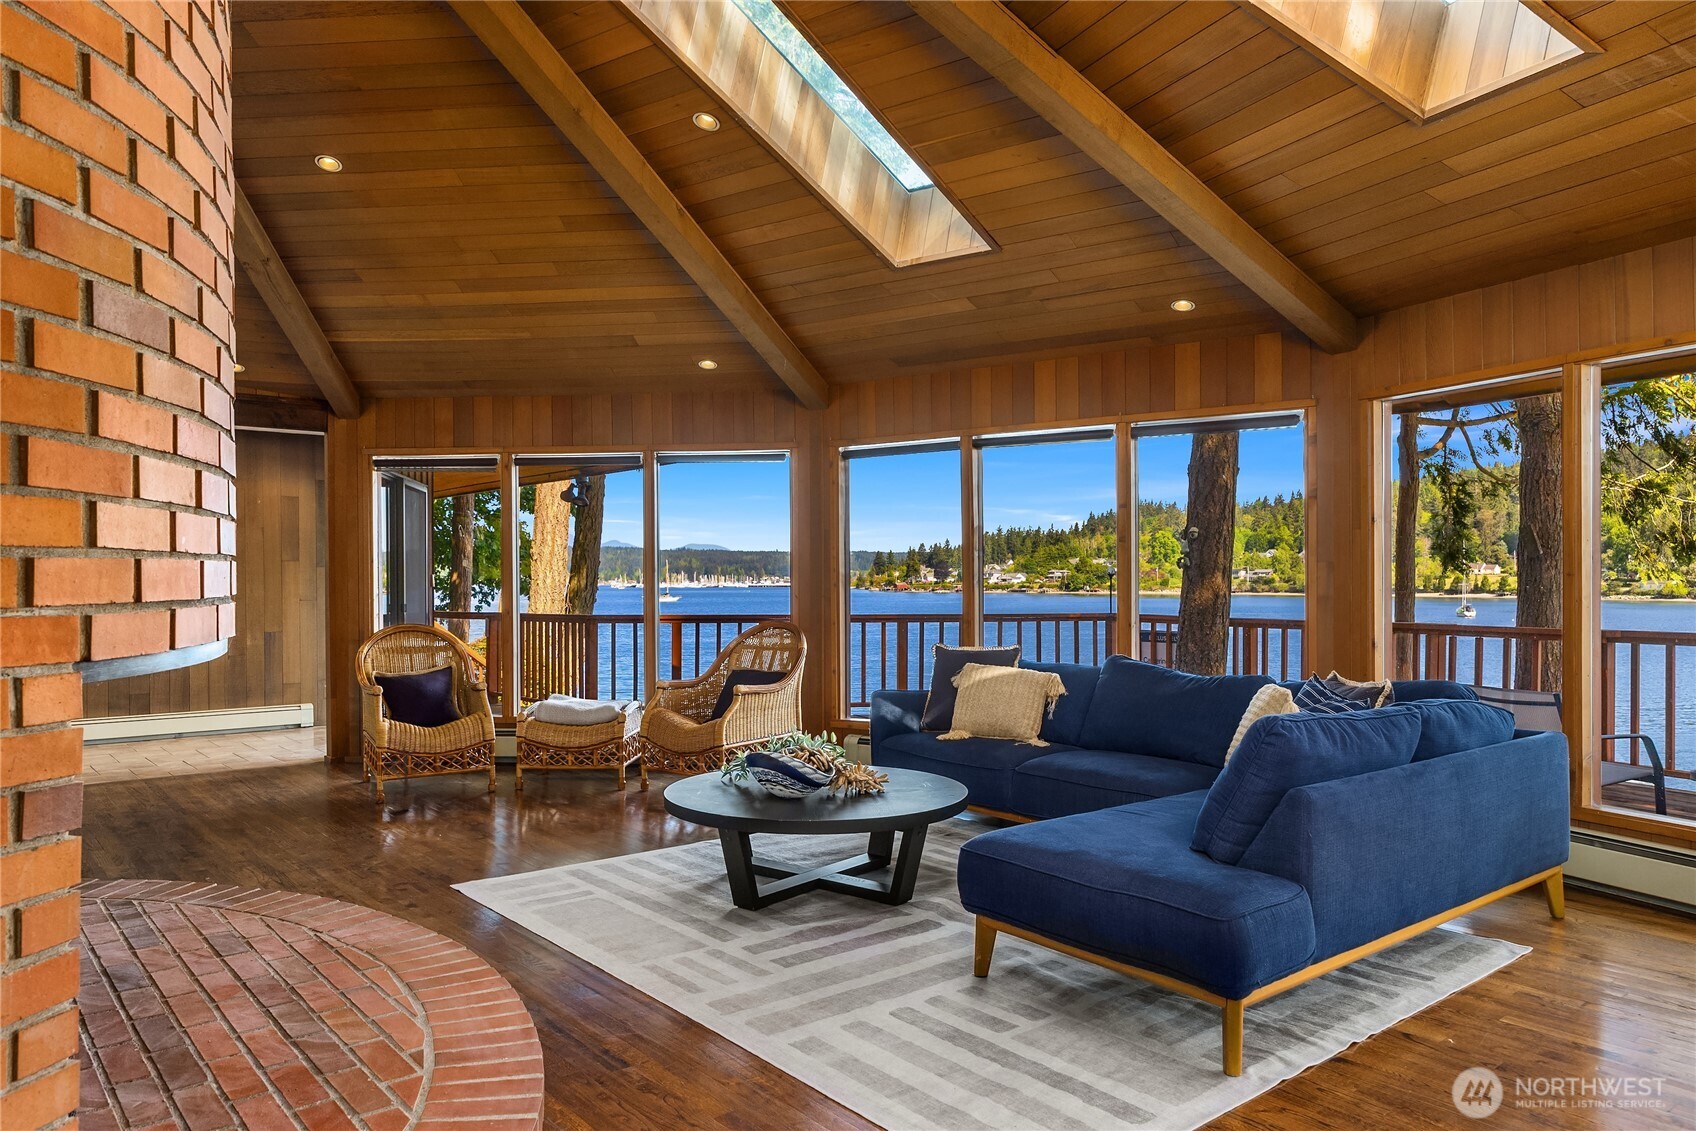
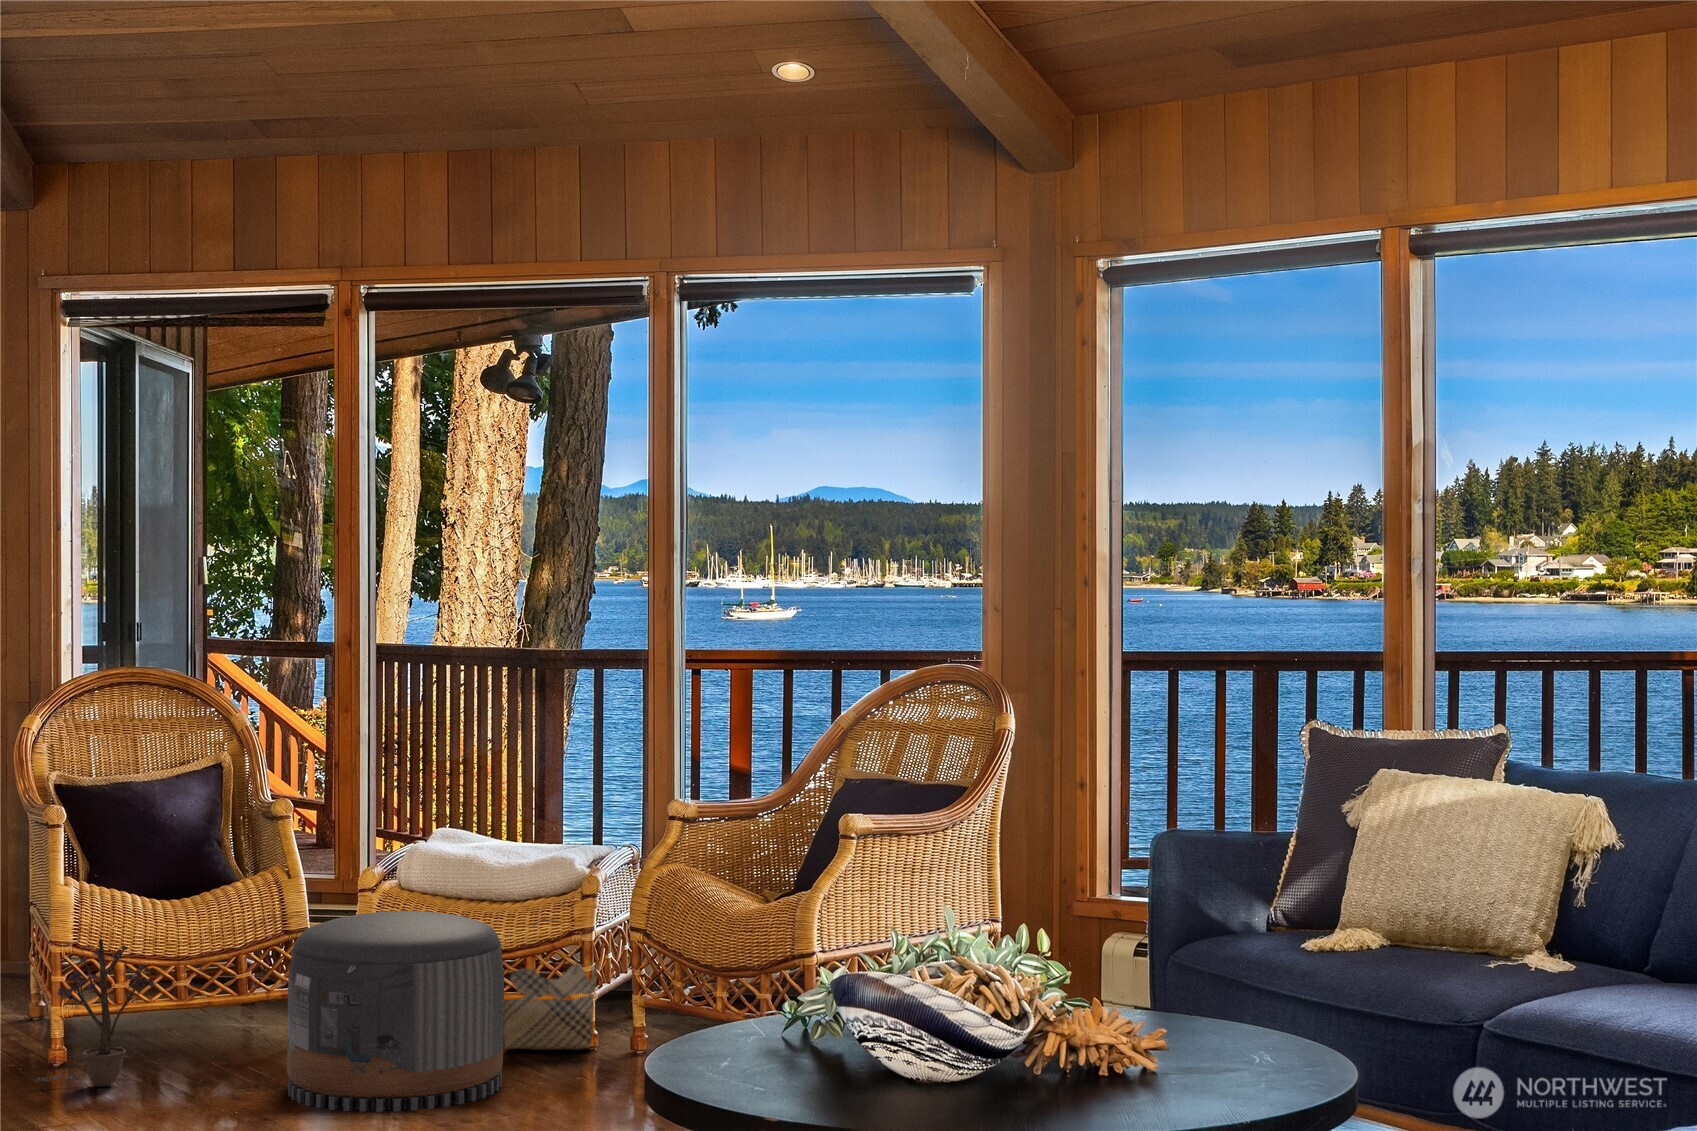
woven basket: none [581,730,626,790] -> present [503,923,598,1050]
pouf: none [489,731,585,818] -> present [287,911,504,1112]

